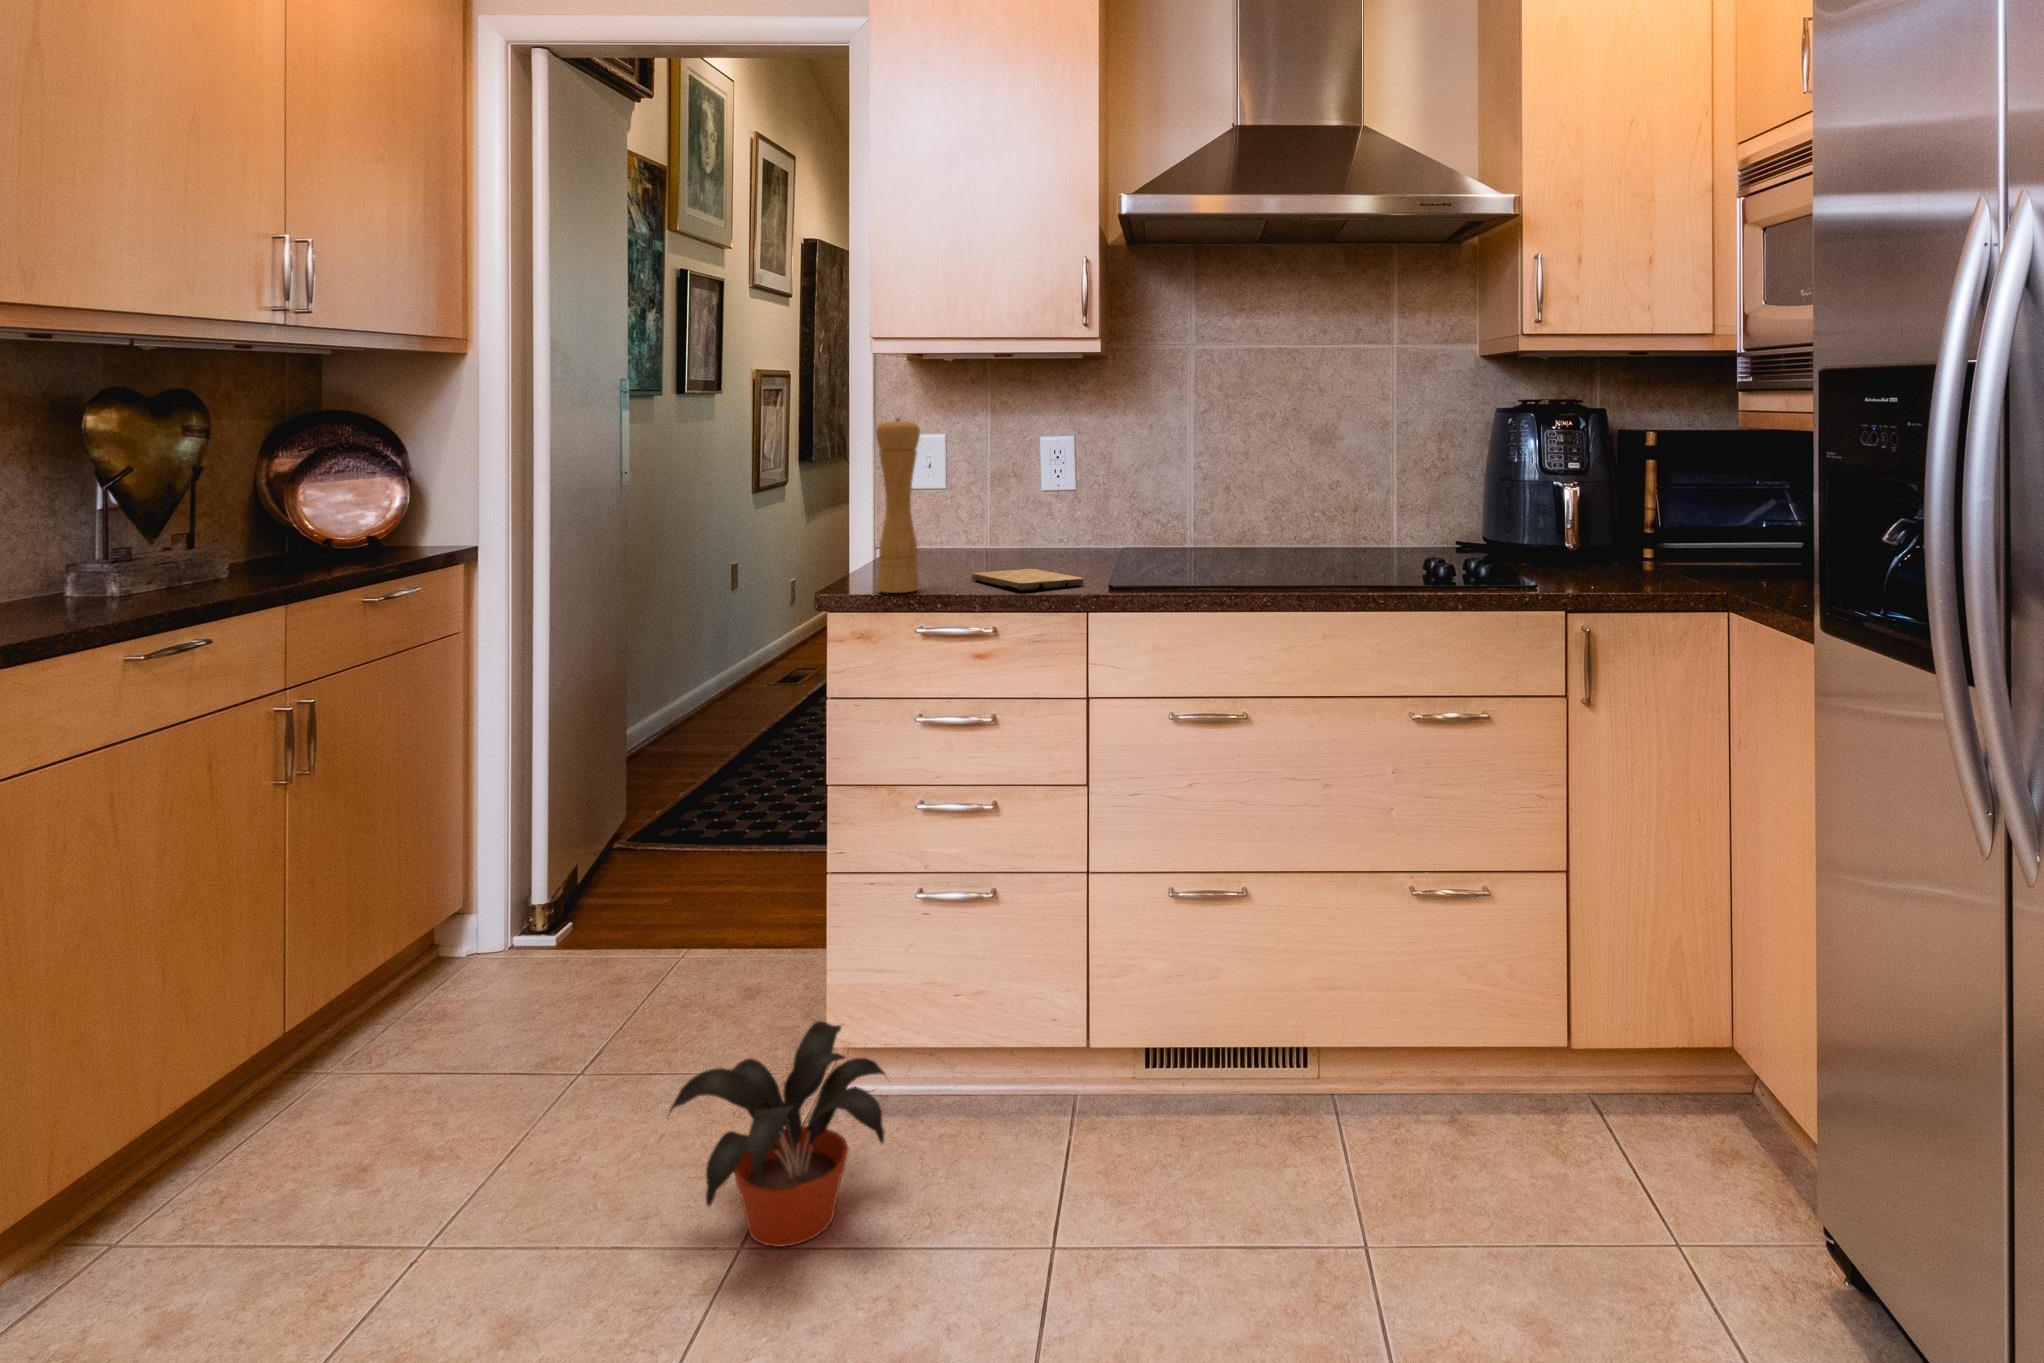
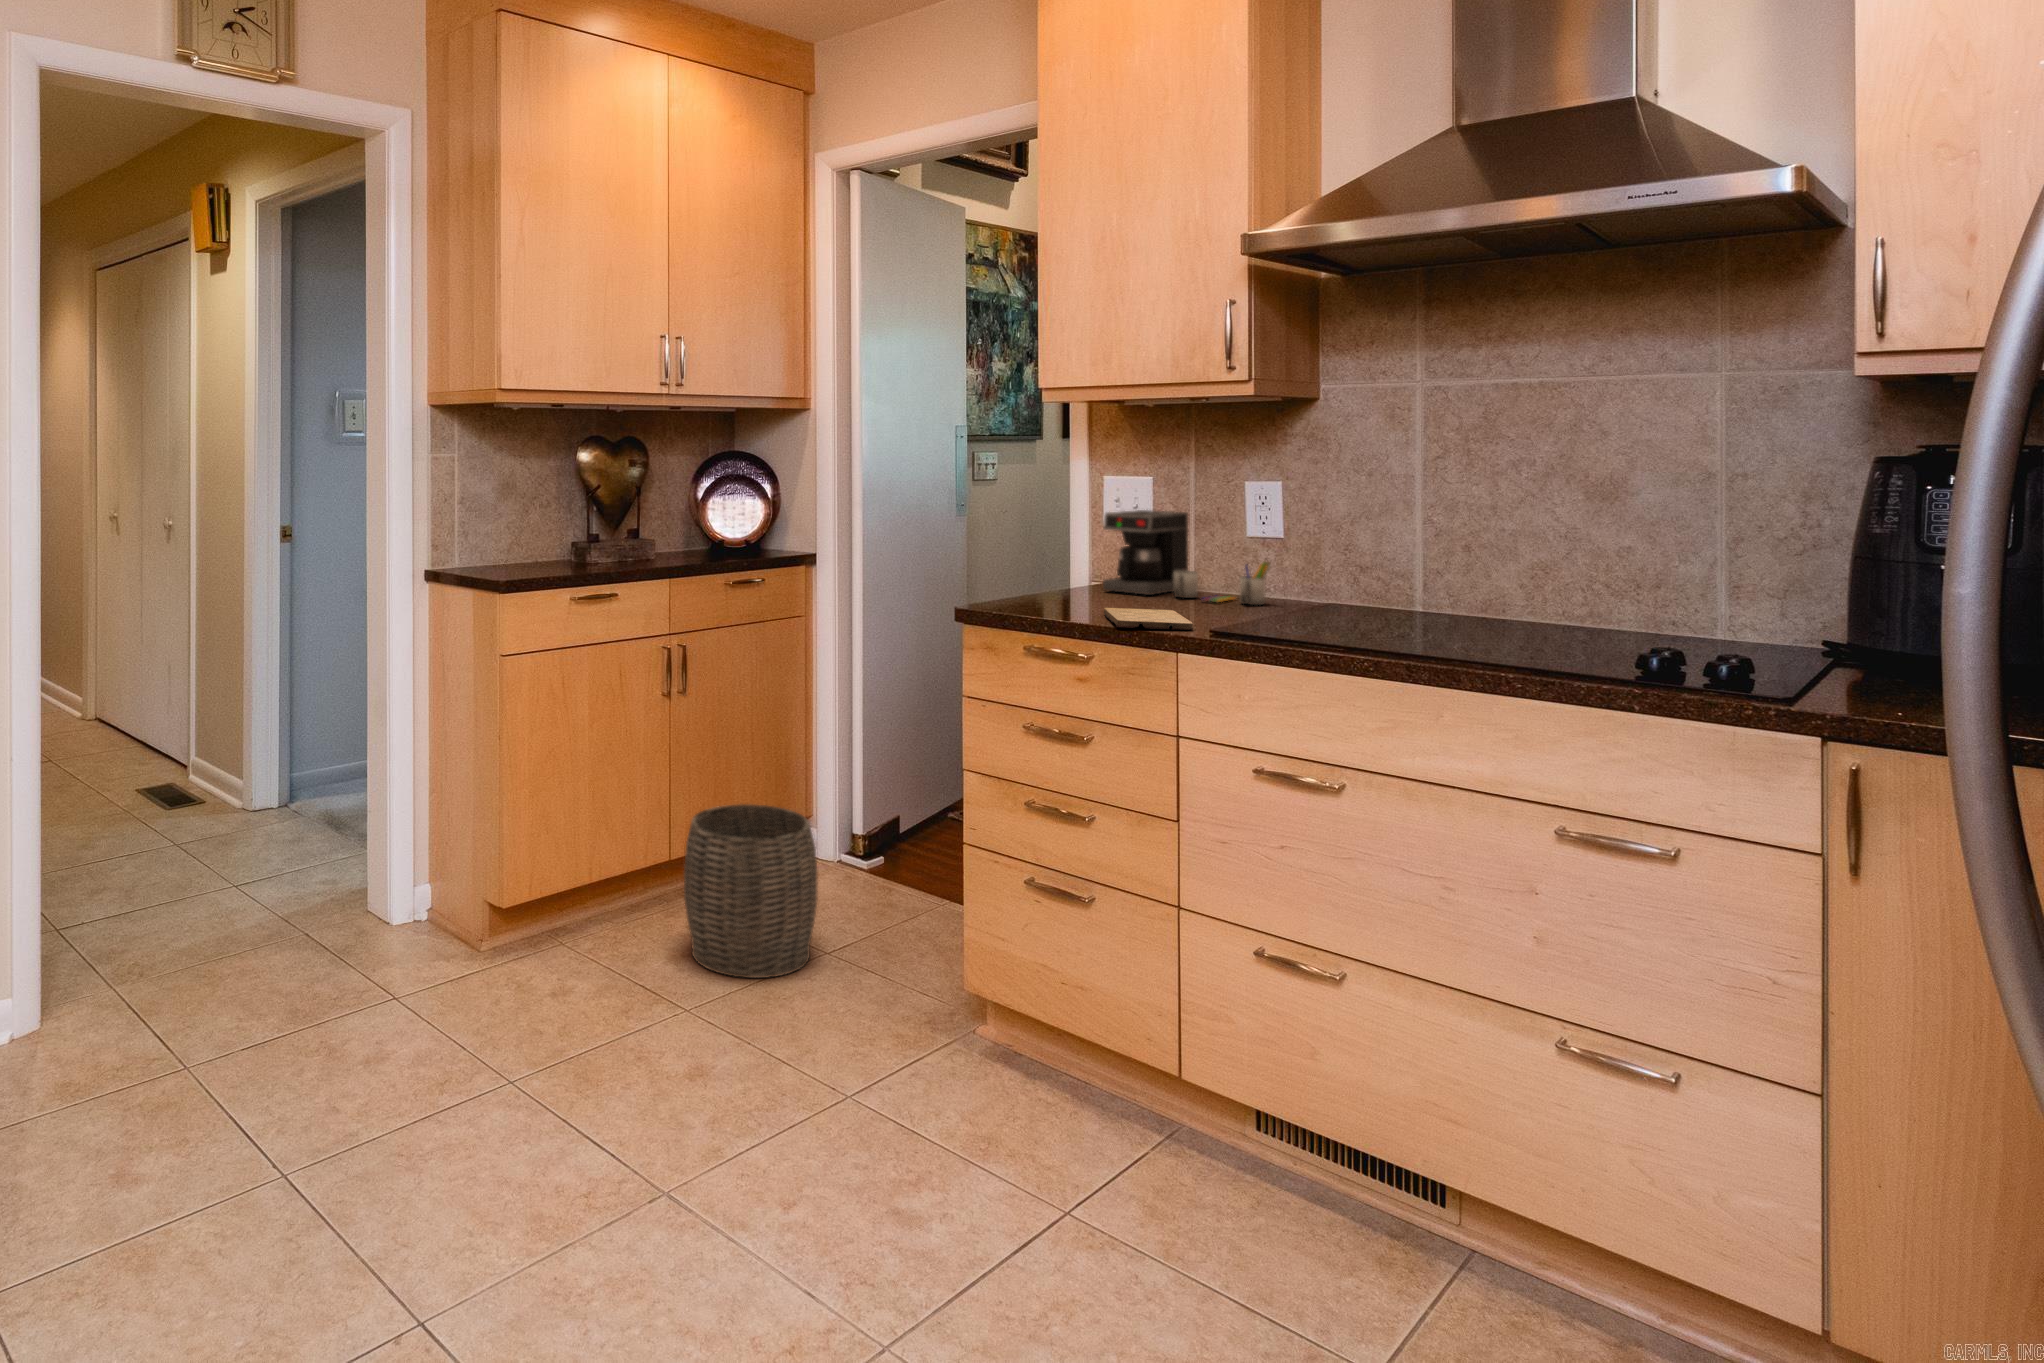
pepper mill: present [876,418,920,593] -> none [1002,464,1041,617]
coffee maker: none [917,470,1088,558] -> present [1103,510,1270,605]
woven basket: none [365,890,576,1149] -> present [684,804,818,978]
potted plant: present [669,1021,885,1247] -> none [801,961,970,1125]

